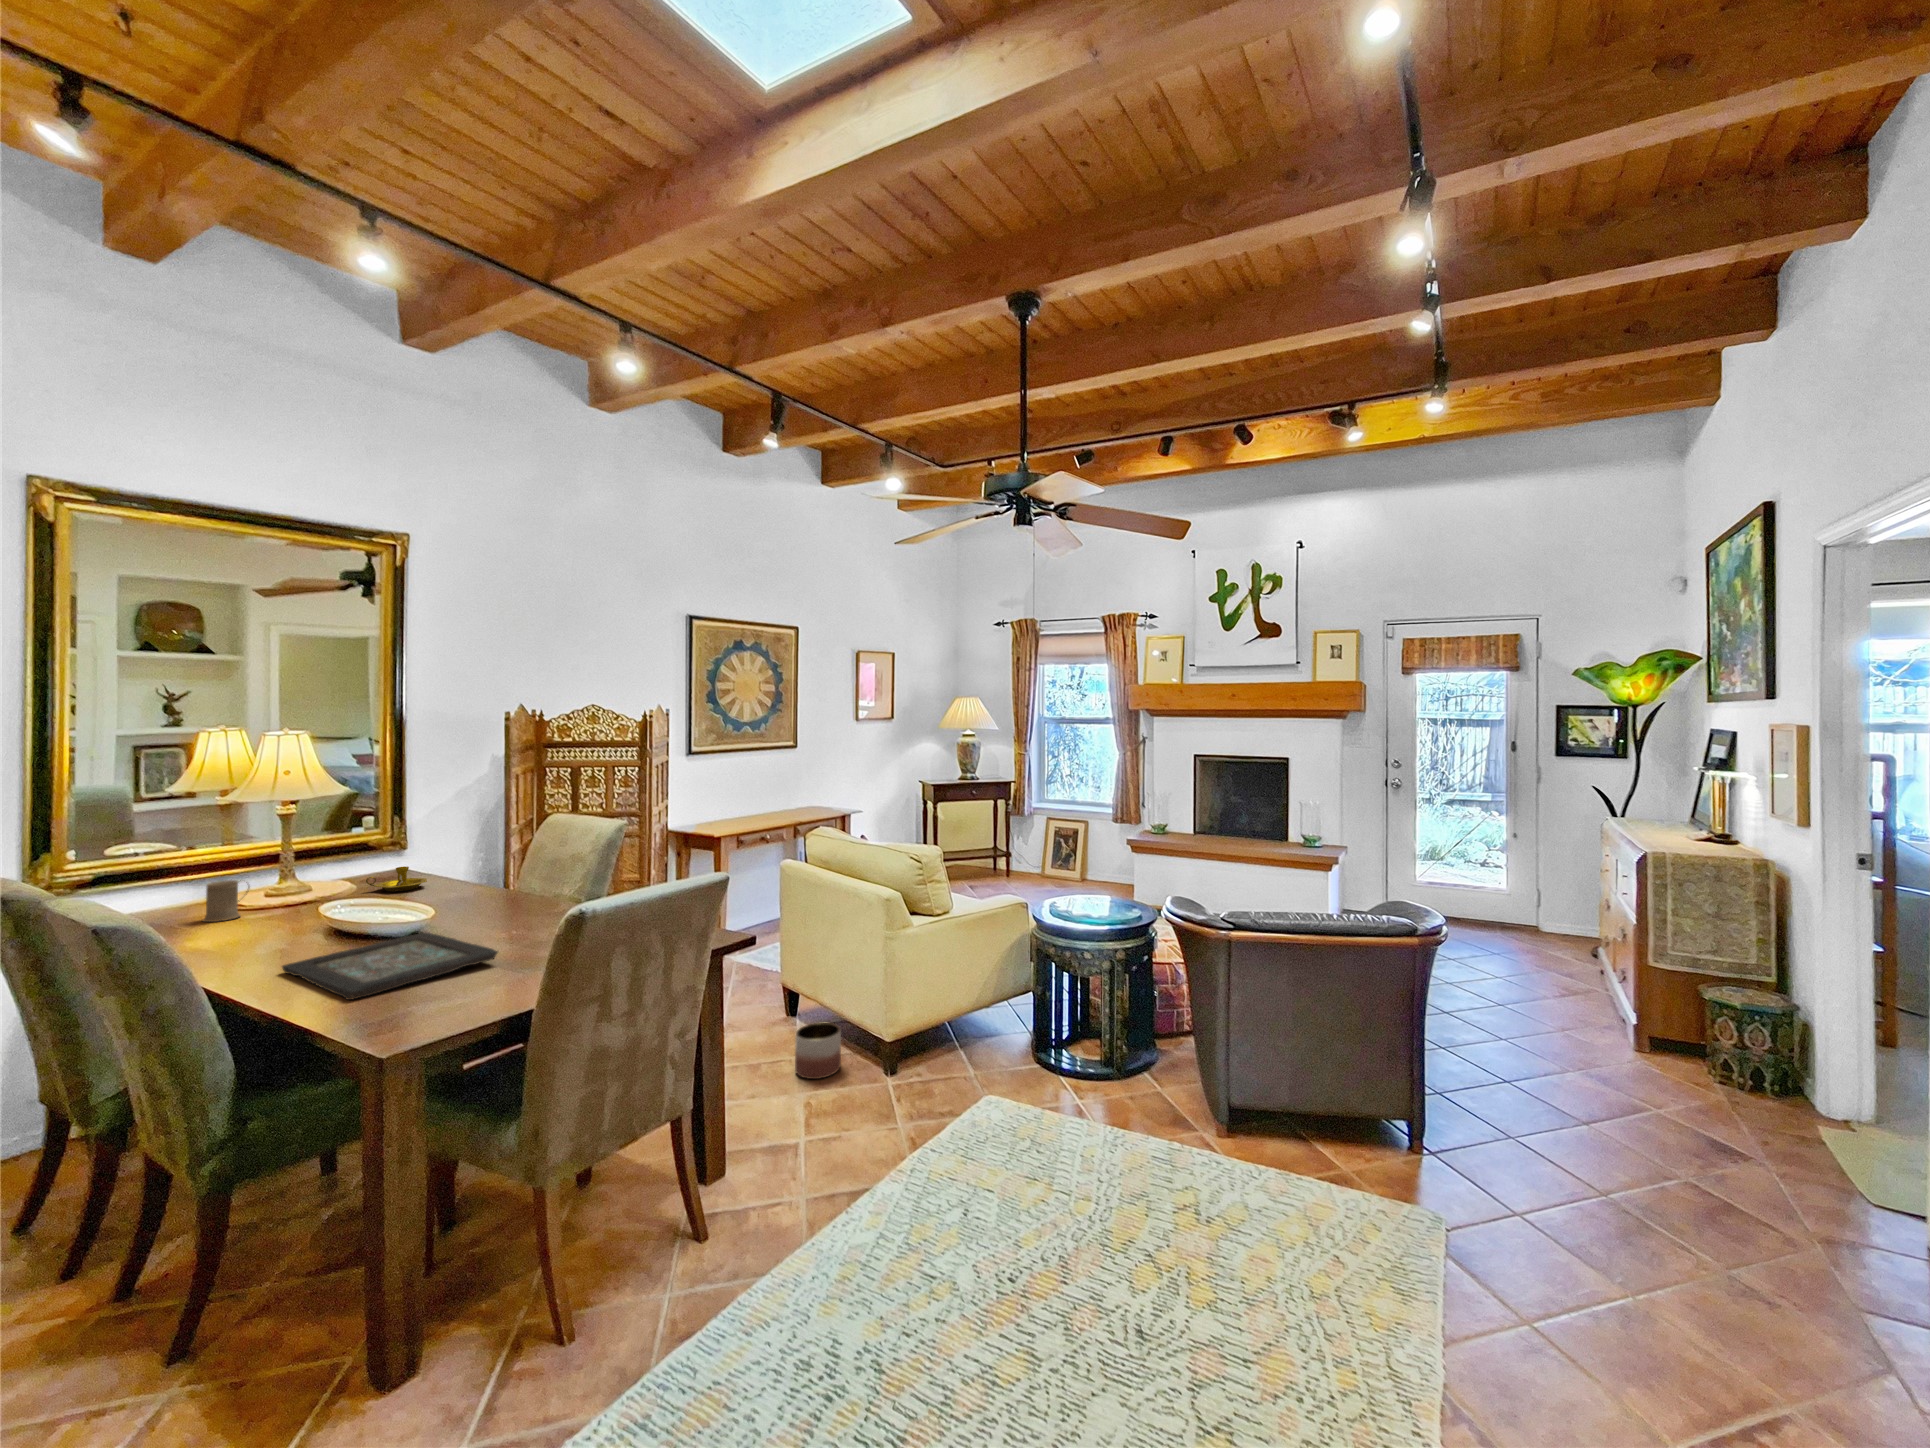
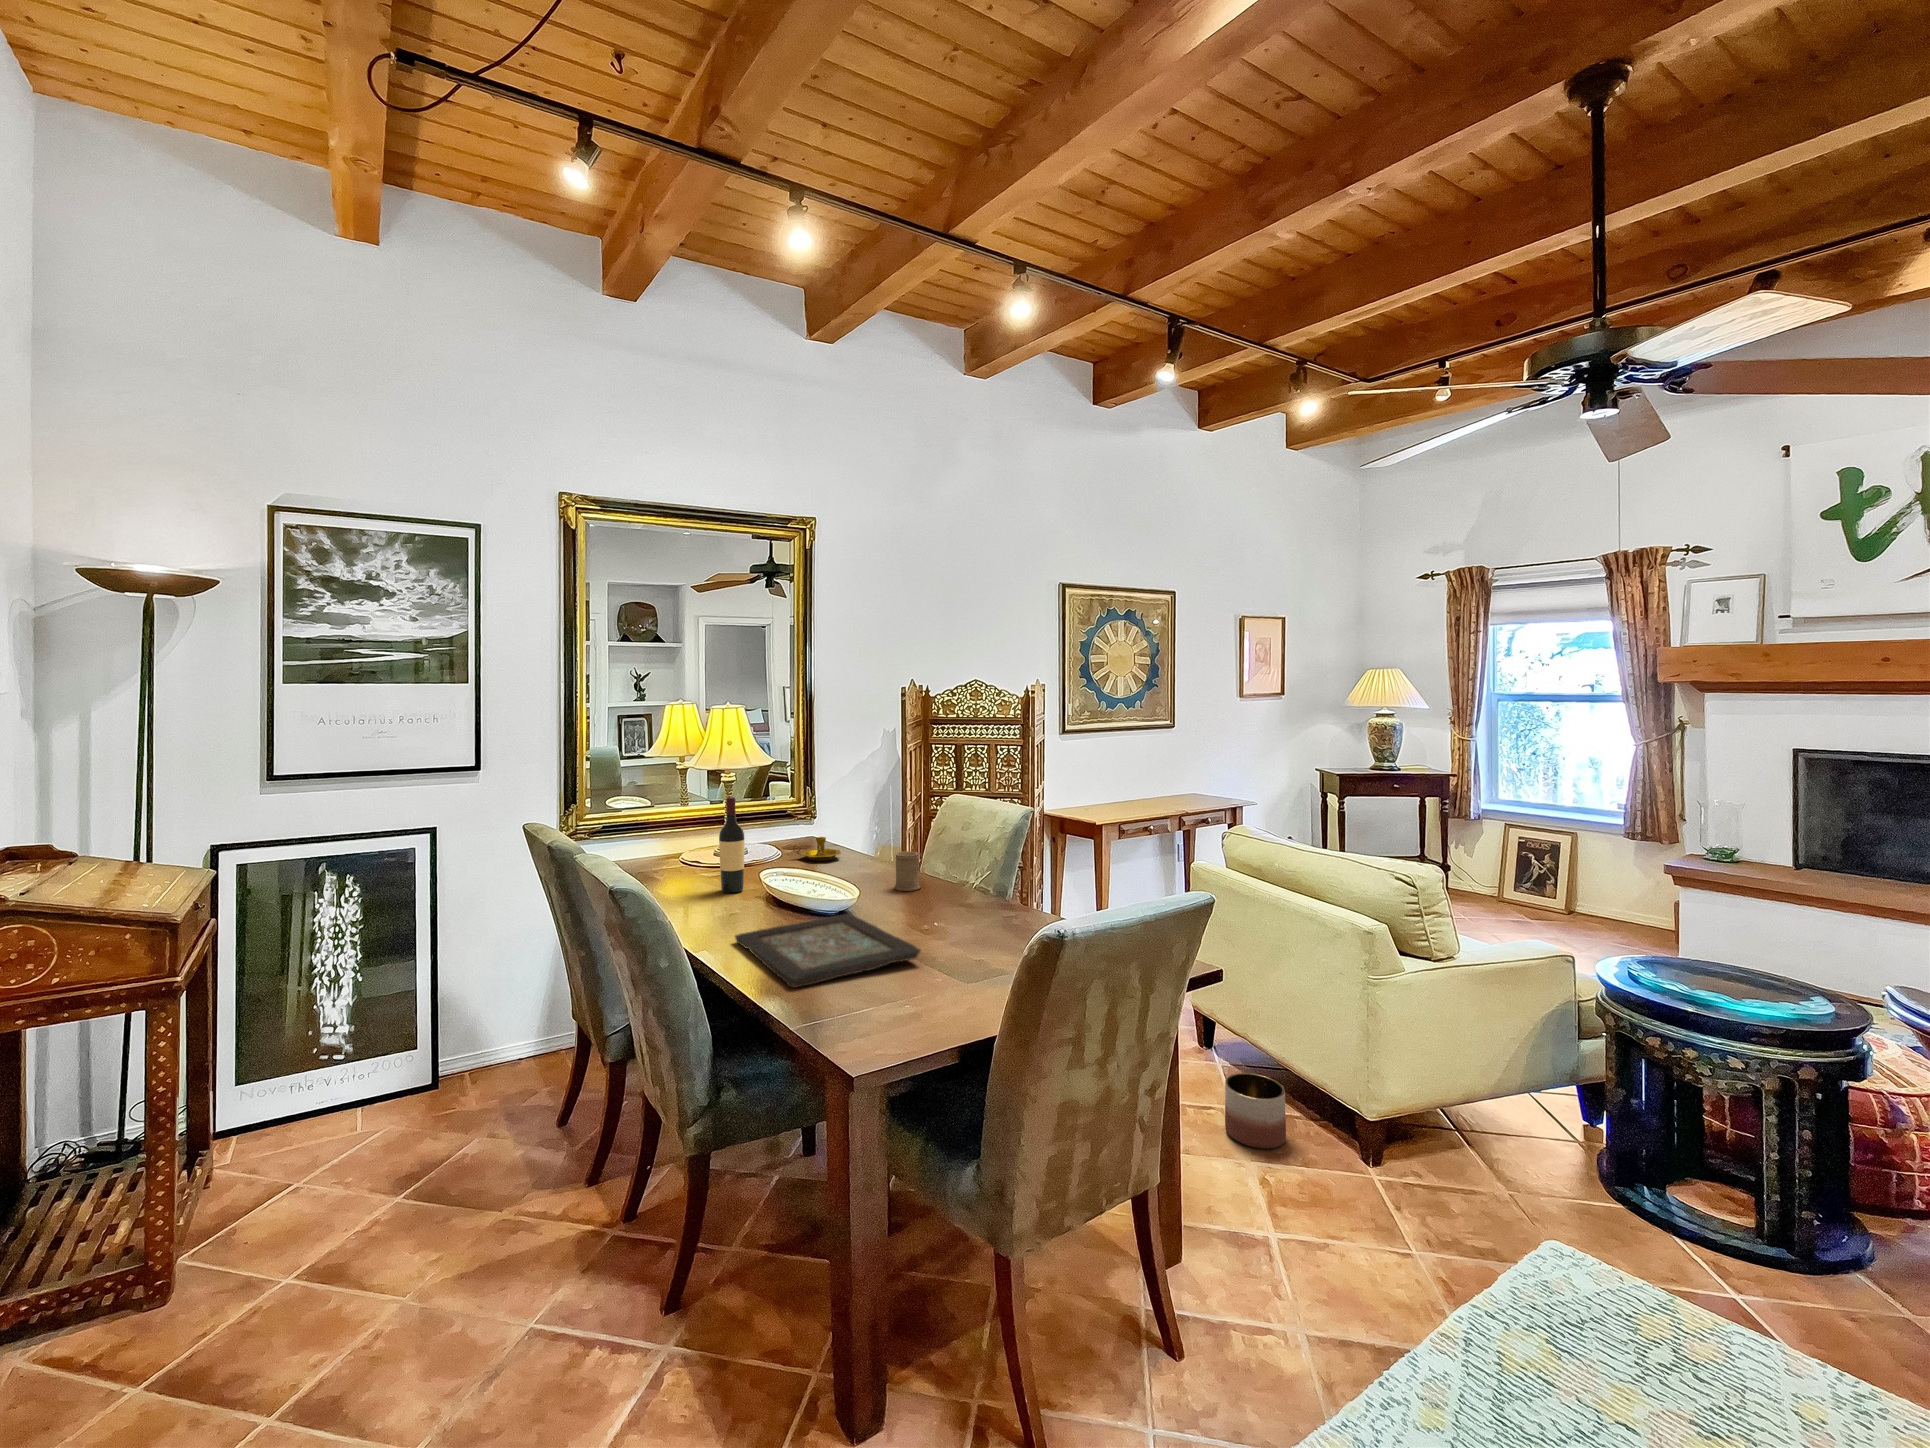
wine bottle: none [265,830,300,931] -> present [719,797,744,893]
mug: present [203,880,249,922] -> present [894,851,923,891]

